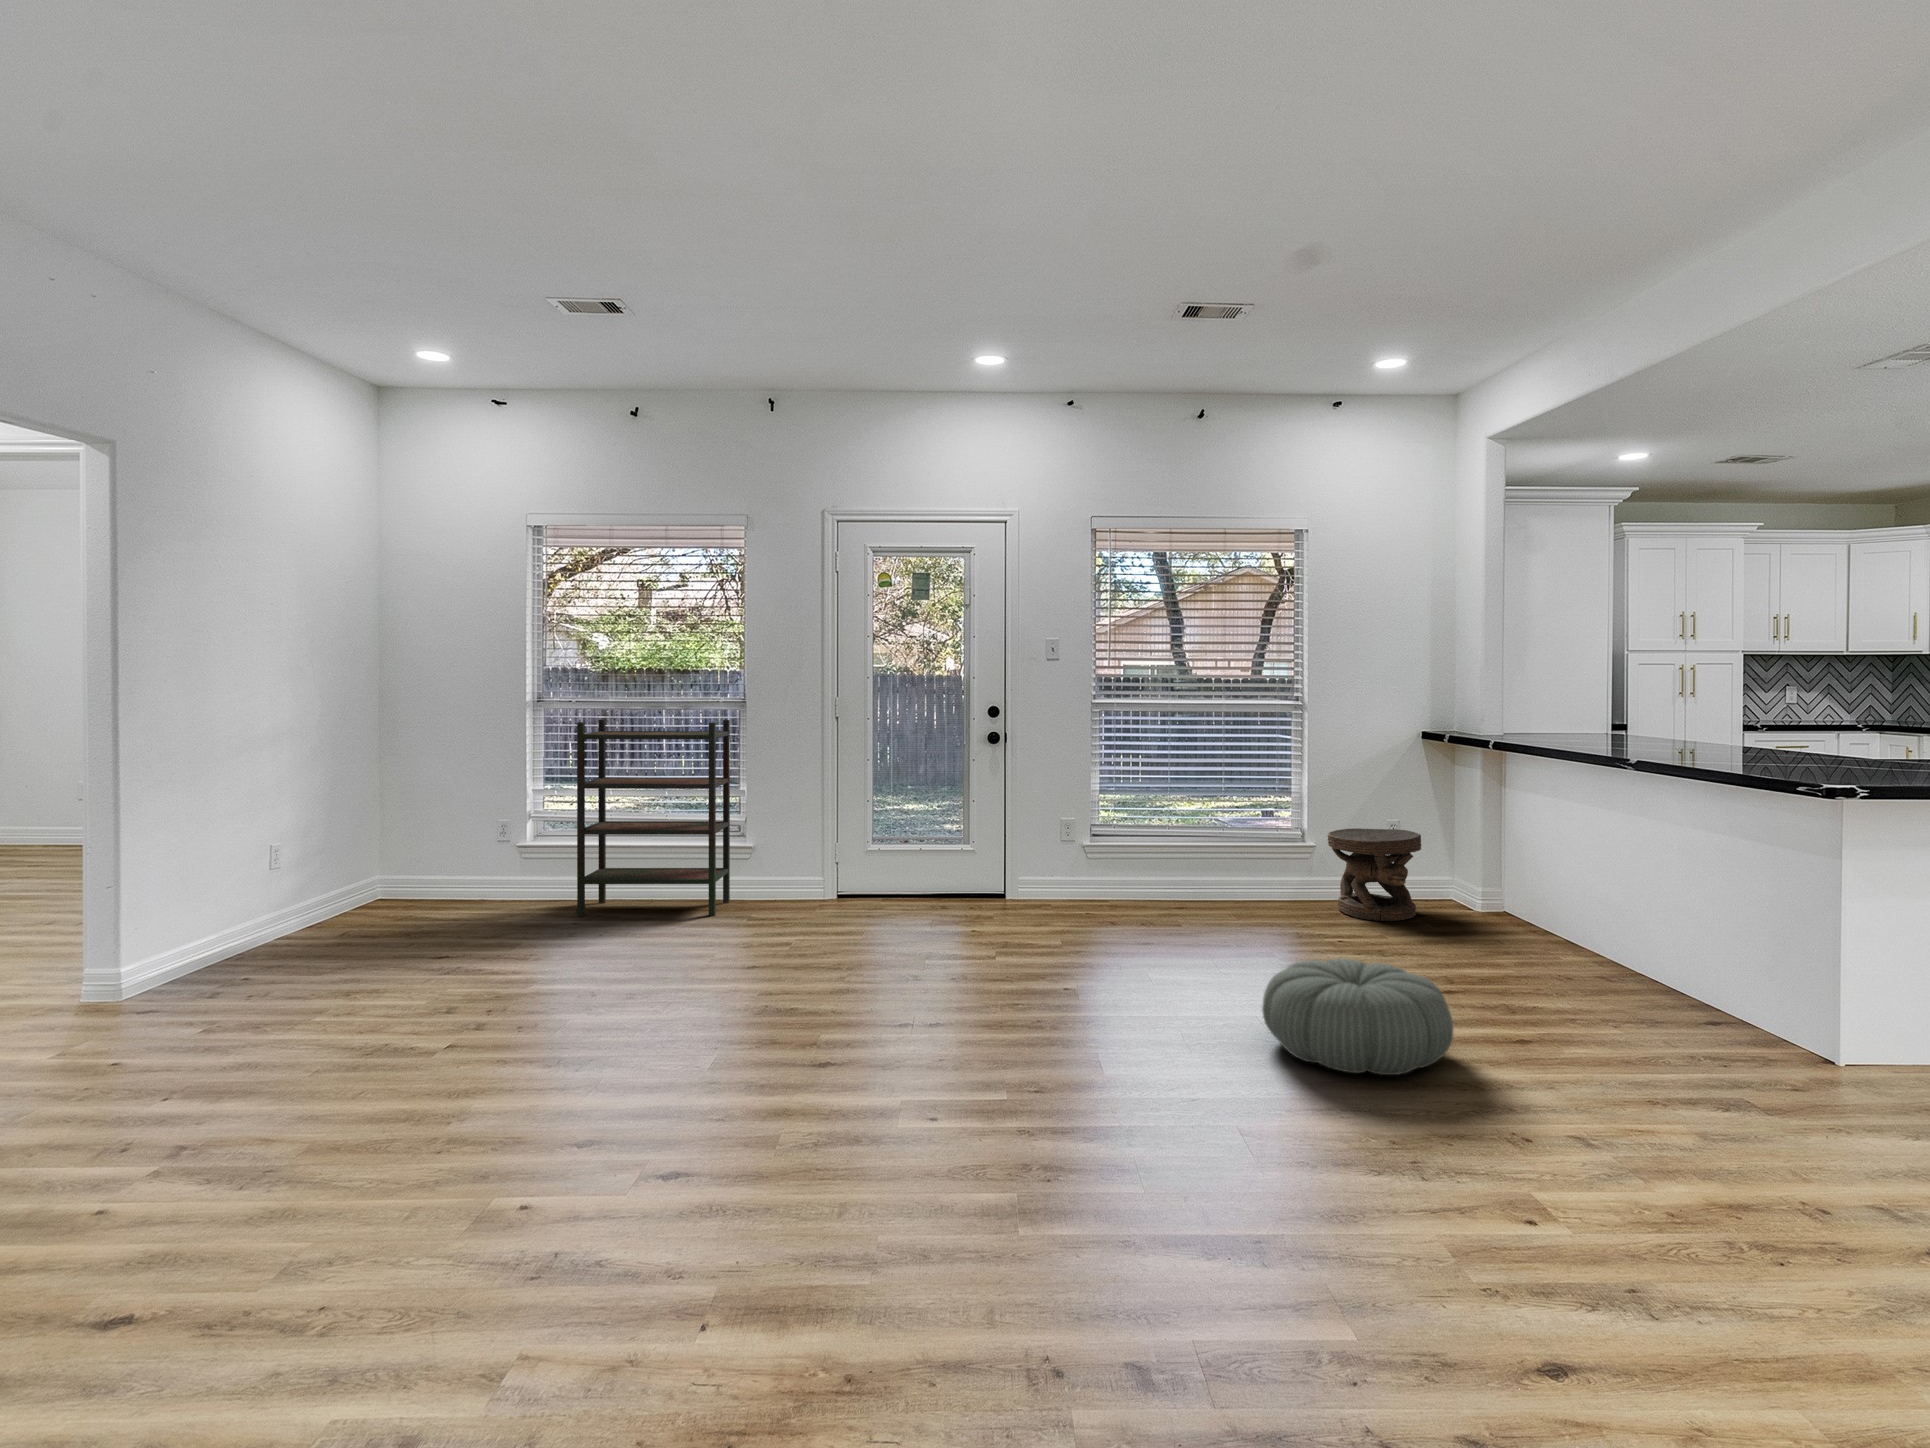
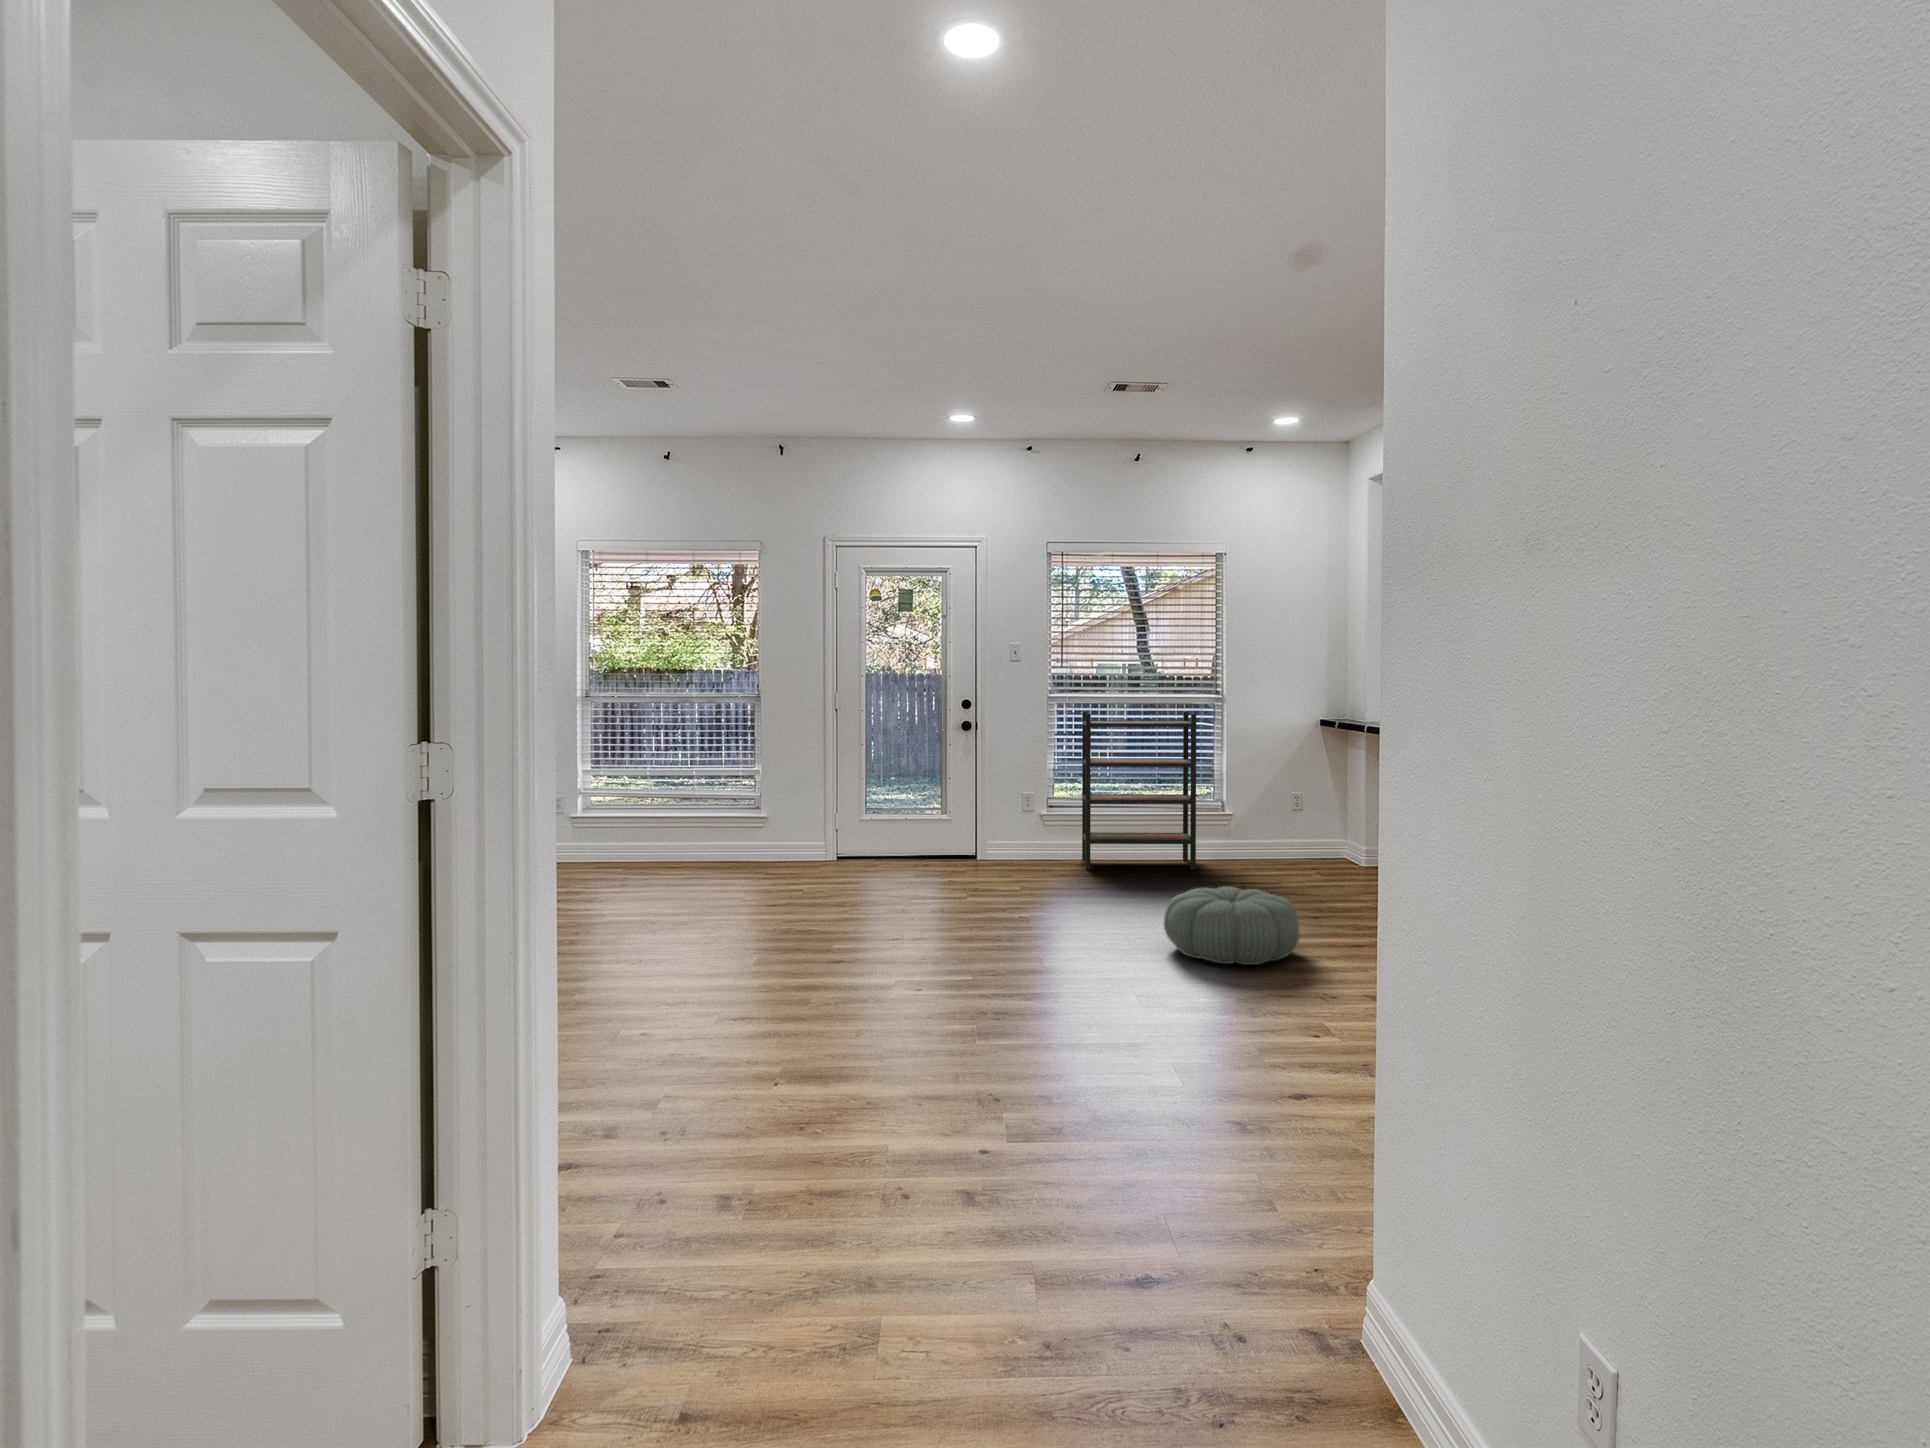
bookshelf: present [577,720,730,916] -> present [1082,711,1196,870]
side table: present [1328,828,1421,921] -> none [1241,800,1315,873]

